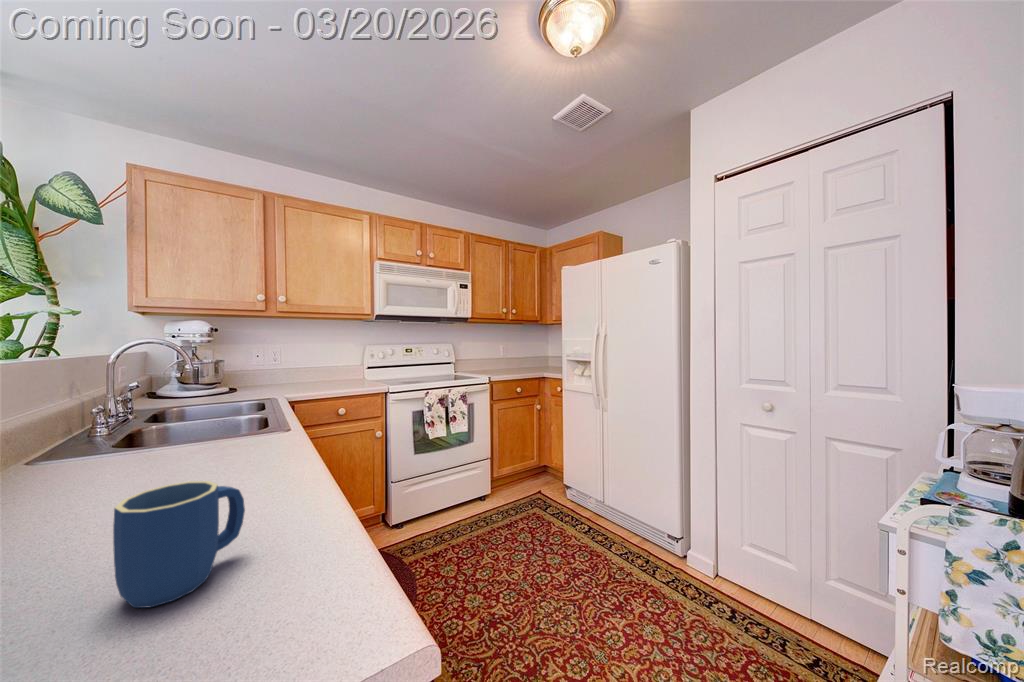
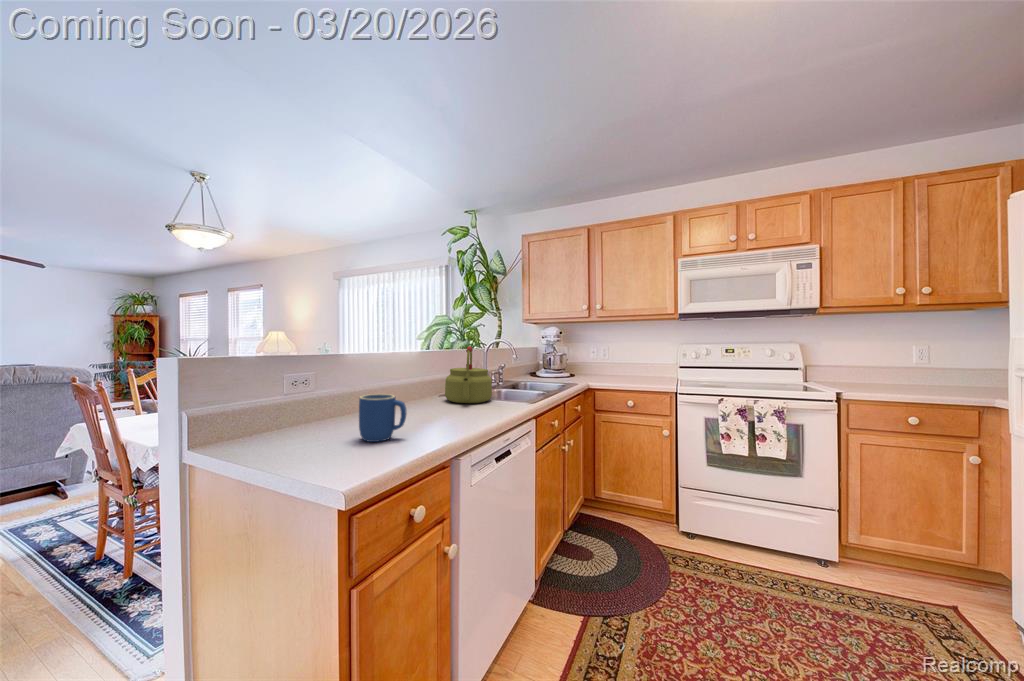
kettle: none [100,367,215,474] -> present [445,346,492,403]

